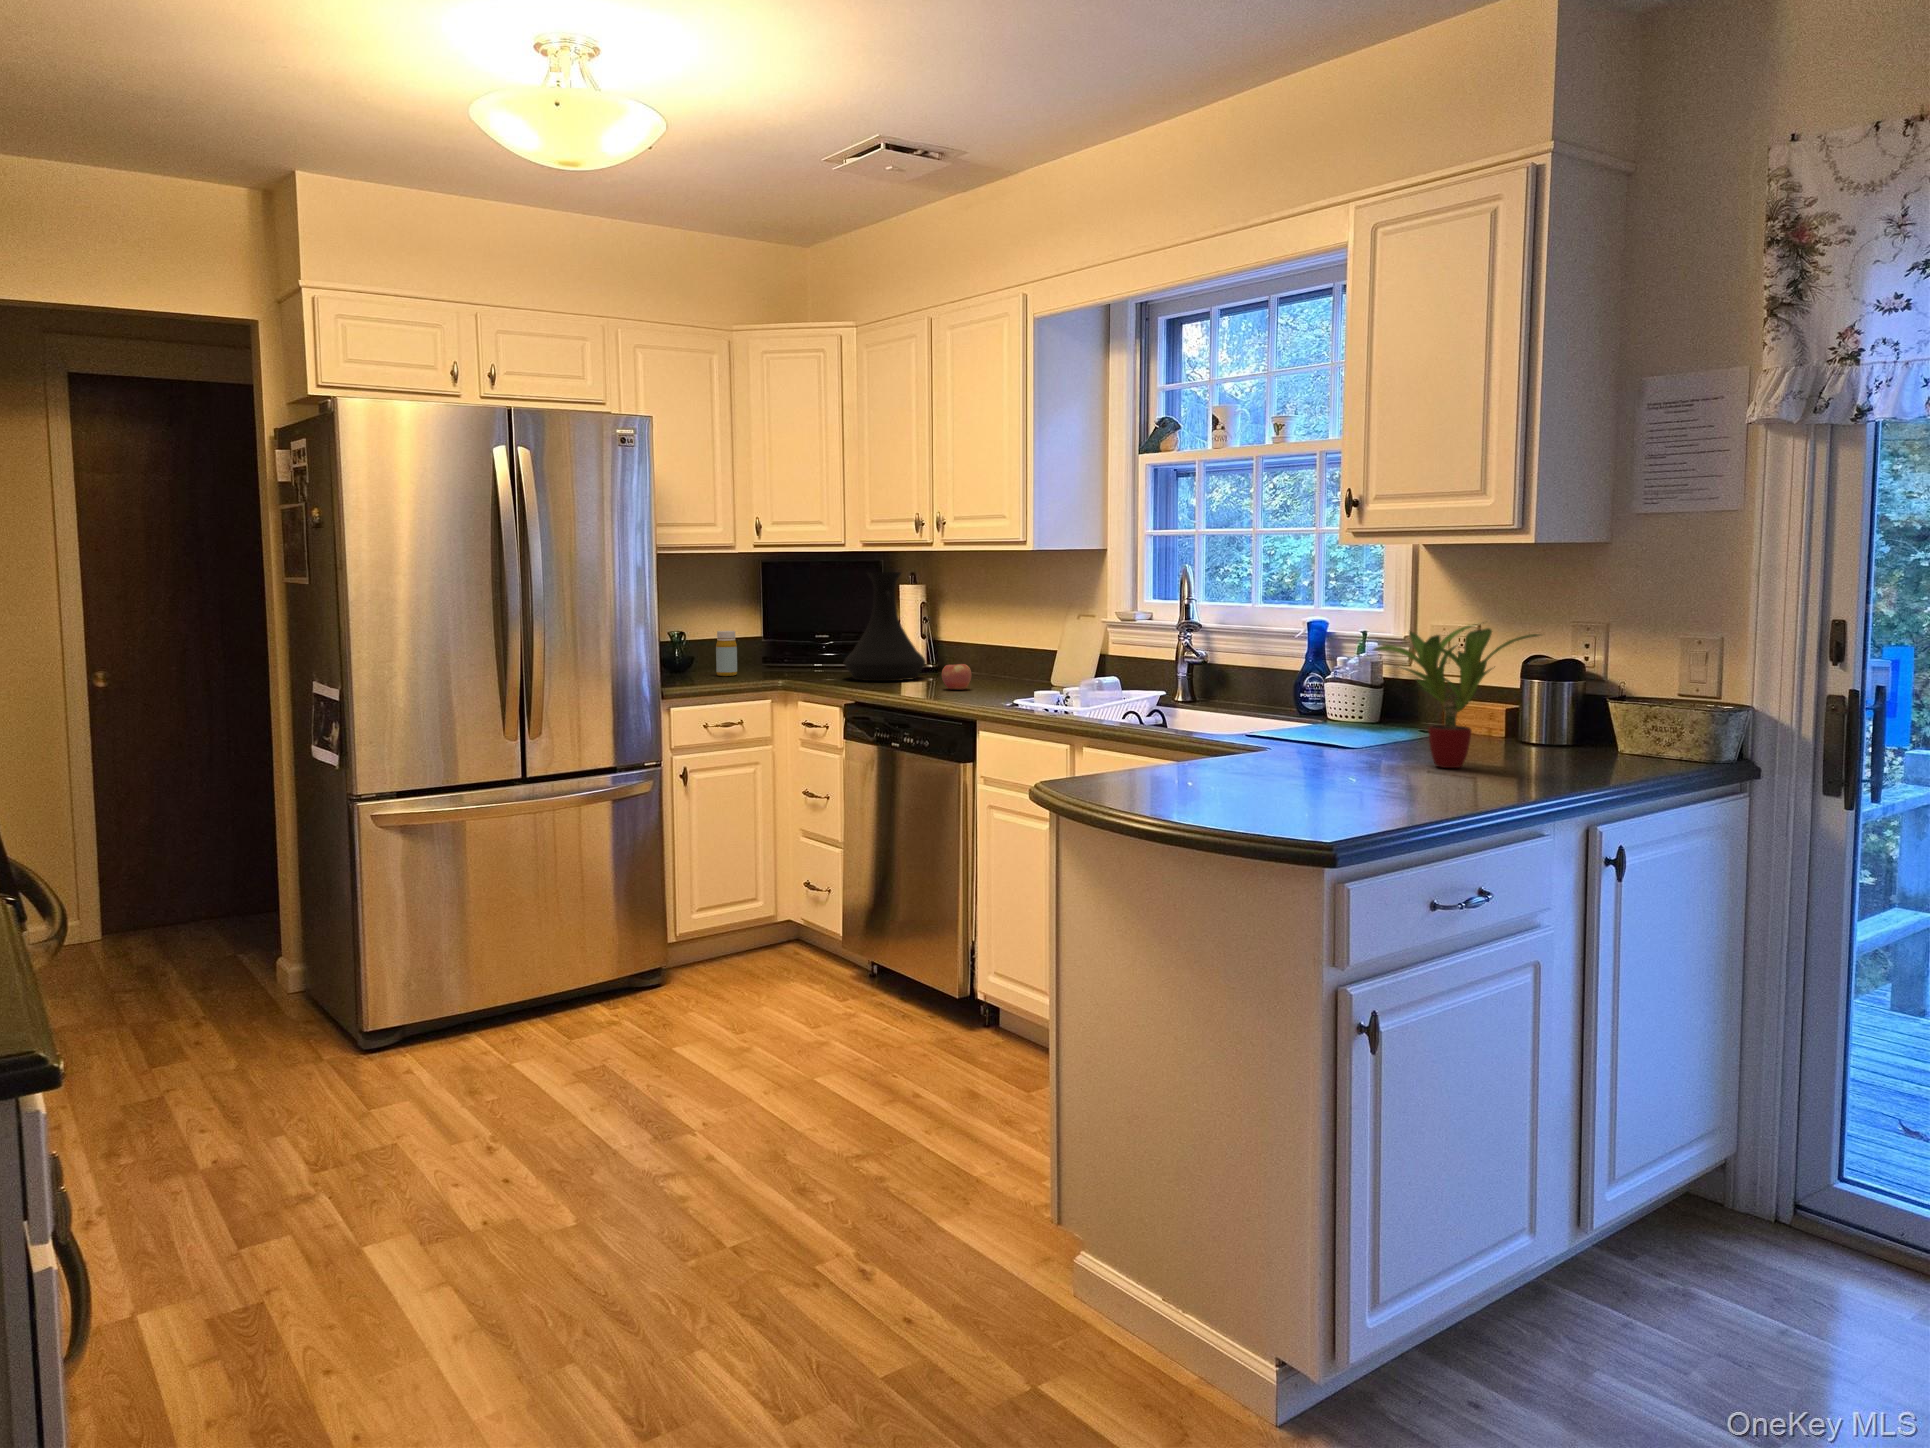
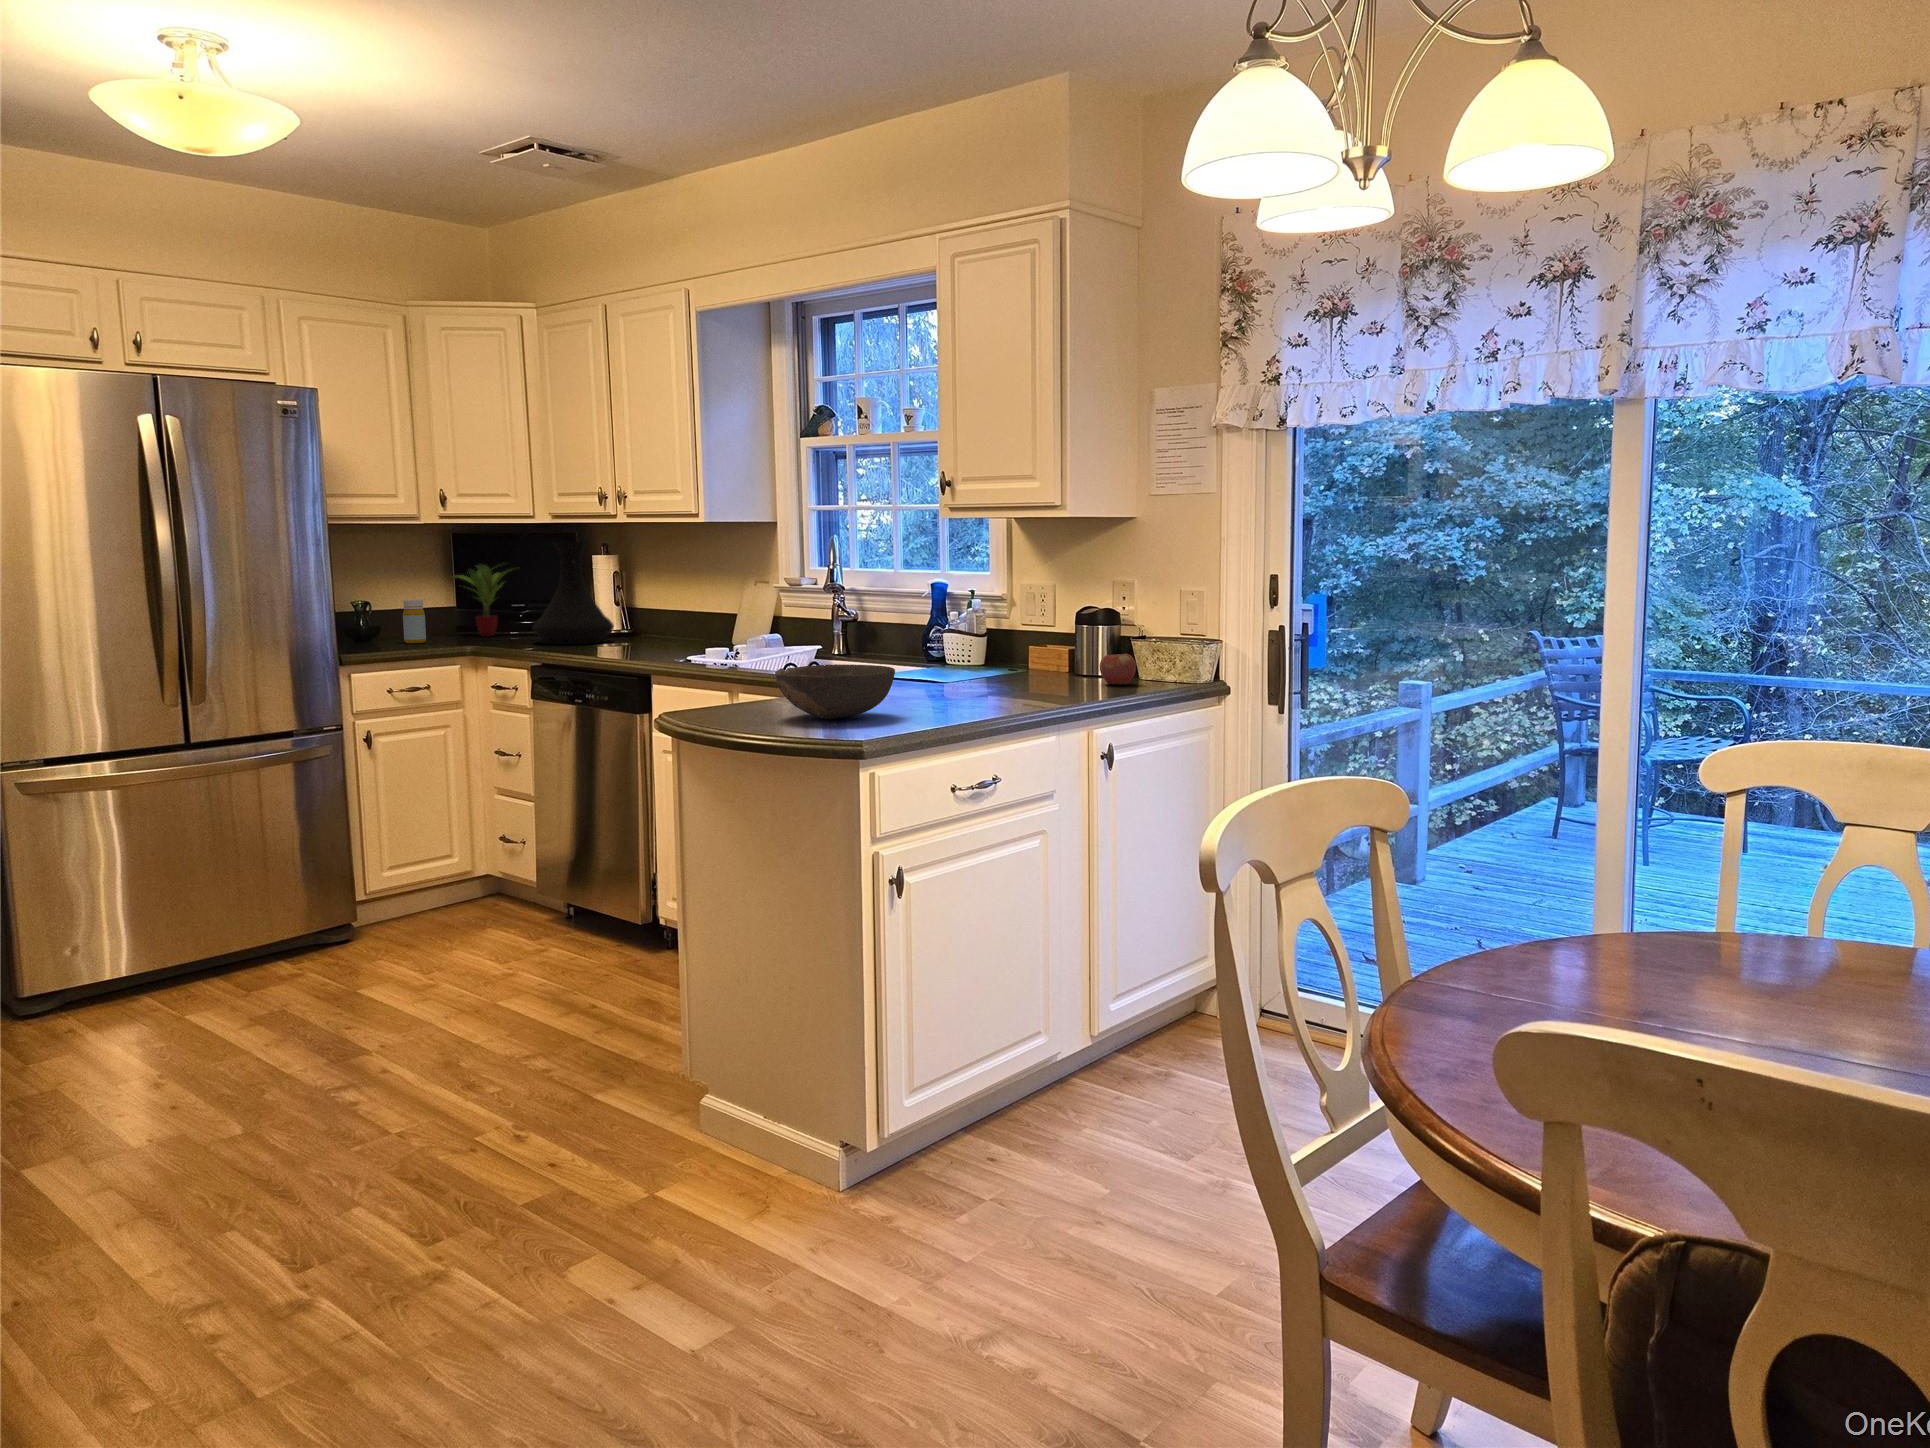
potted plant: present [1373,625,1539,768] -> present [453,564,513,636]
apple: present [942,664,972,690] -> present [1100,654,1136,685]
bowl: none [1191,731,1346,802] -> present [775,664,895,719]

